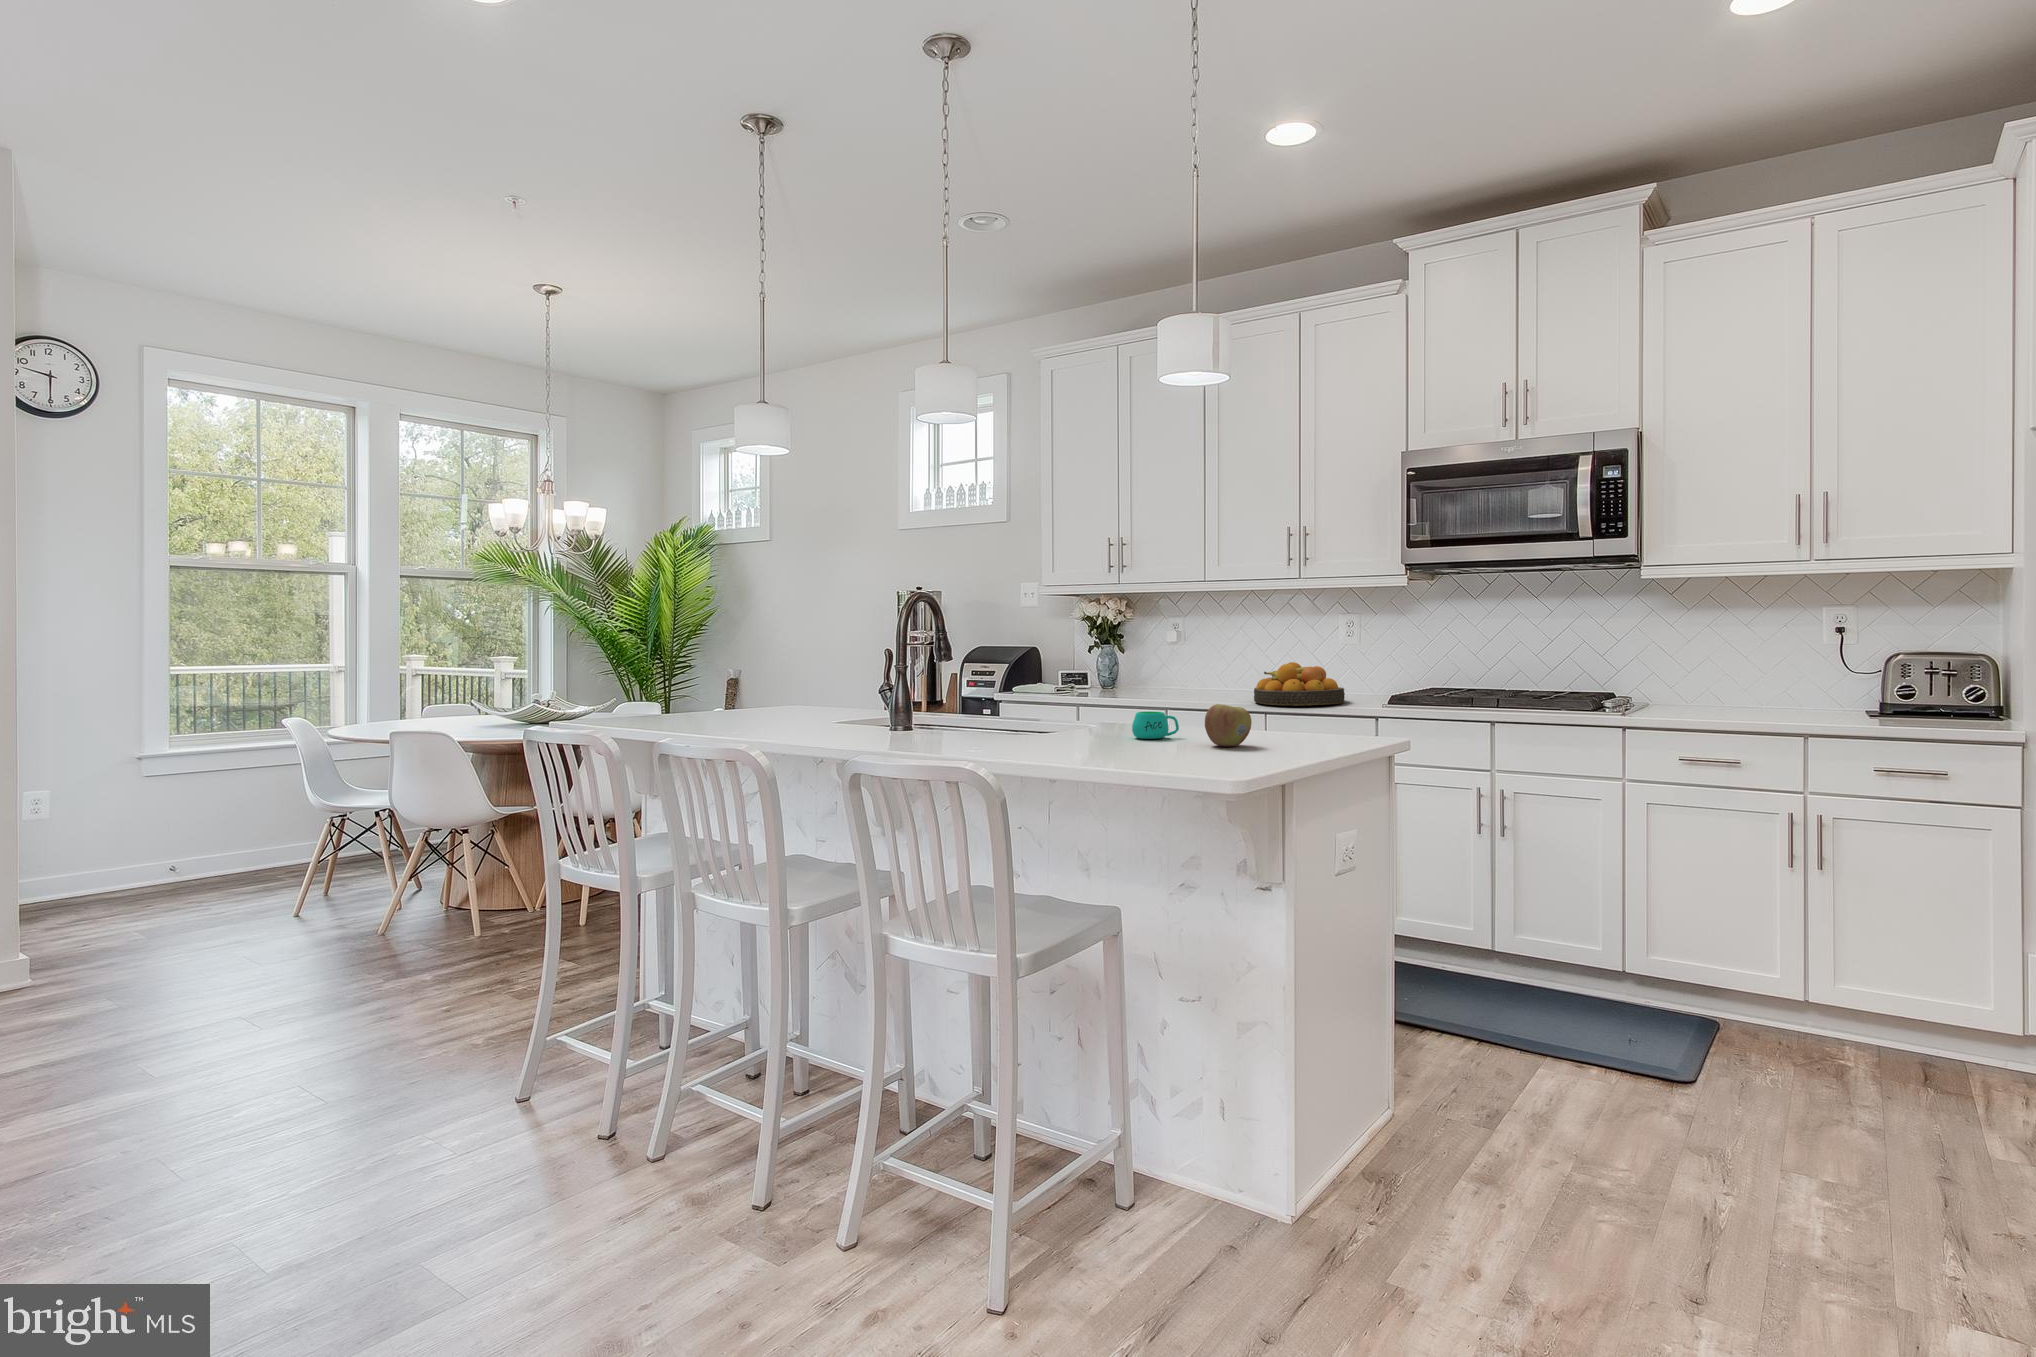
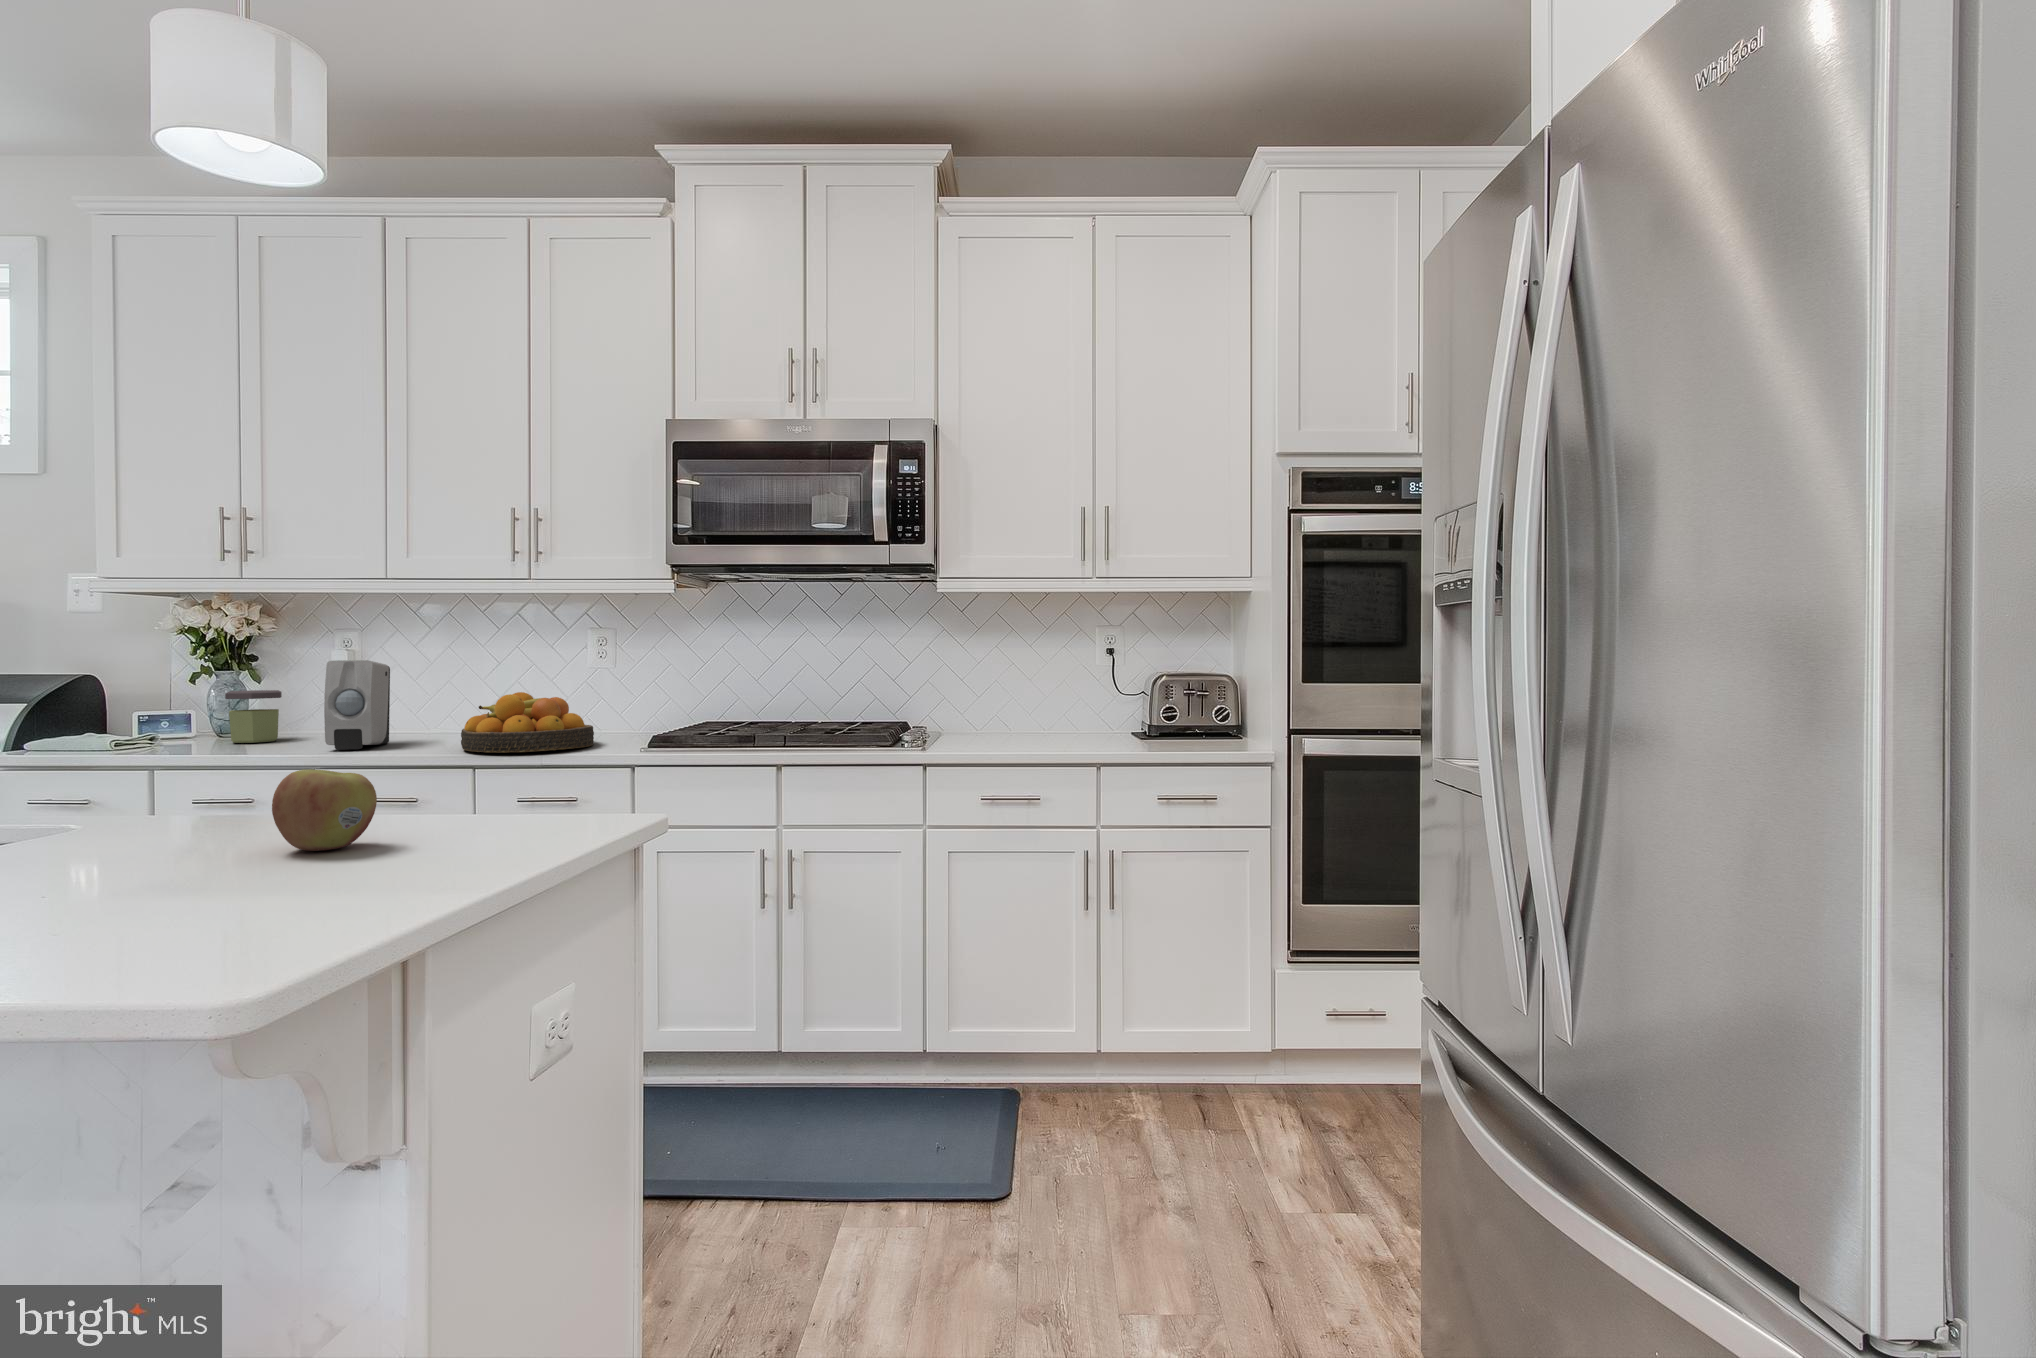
soap dispenser: none [1170,640,1206,700] -> present [324,660,390,750]
jar: none [1111,659,1140,693] -> present [225,690,282,743]
mug: present [1132,711,1179,739] -> none [118,787,236,844]

